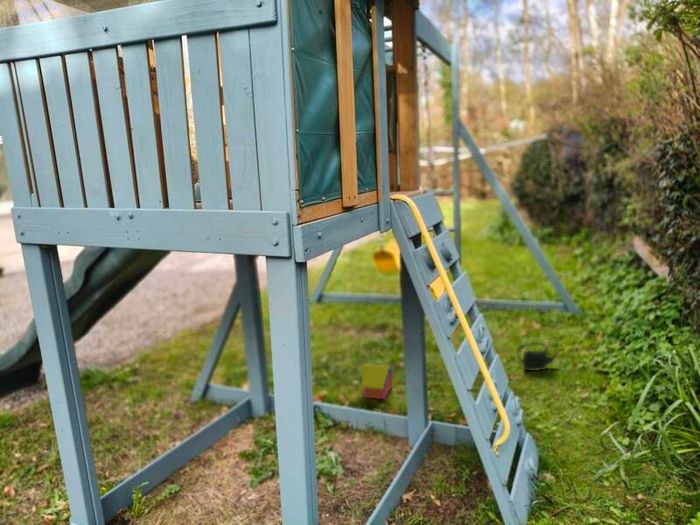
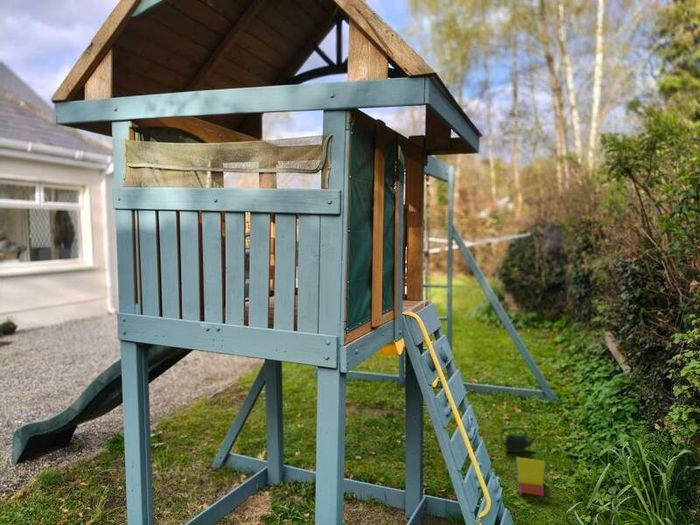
toy house: present [361,364,392,399] -> present [516,457,545,496]

